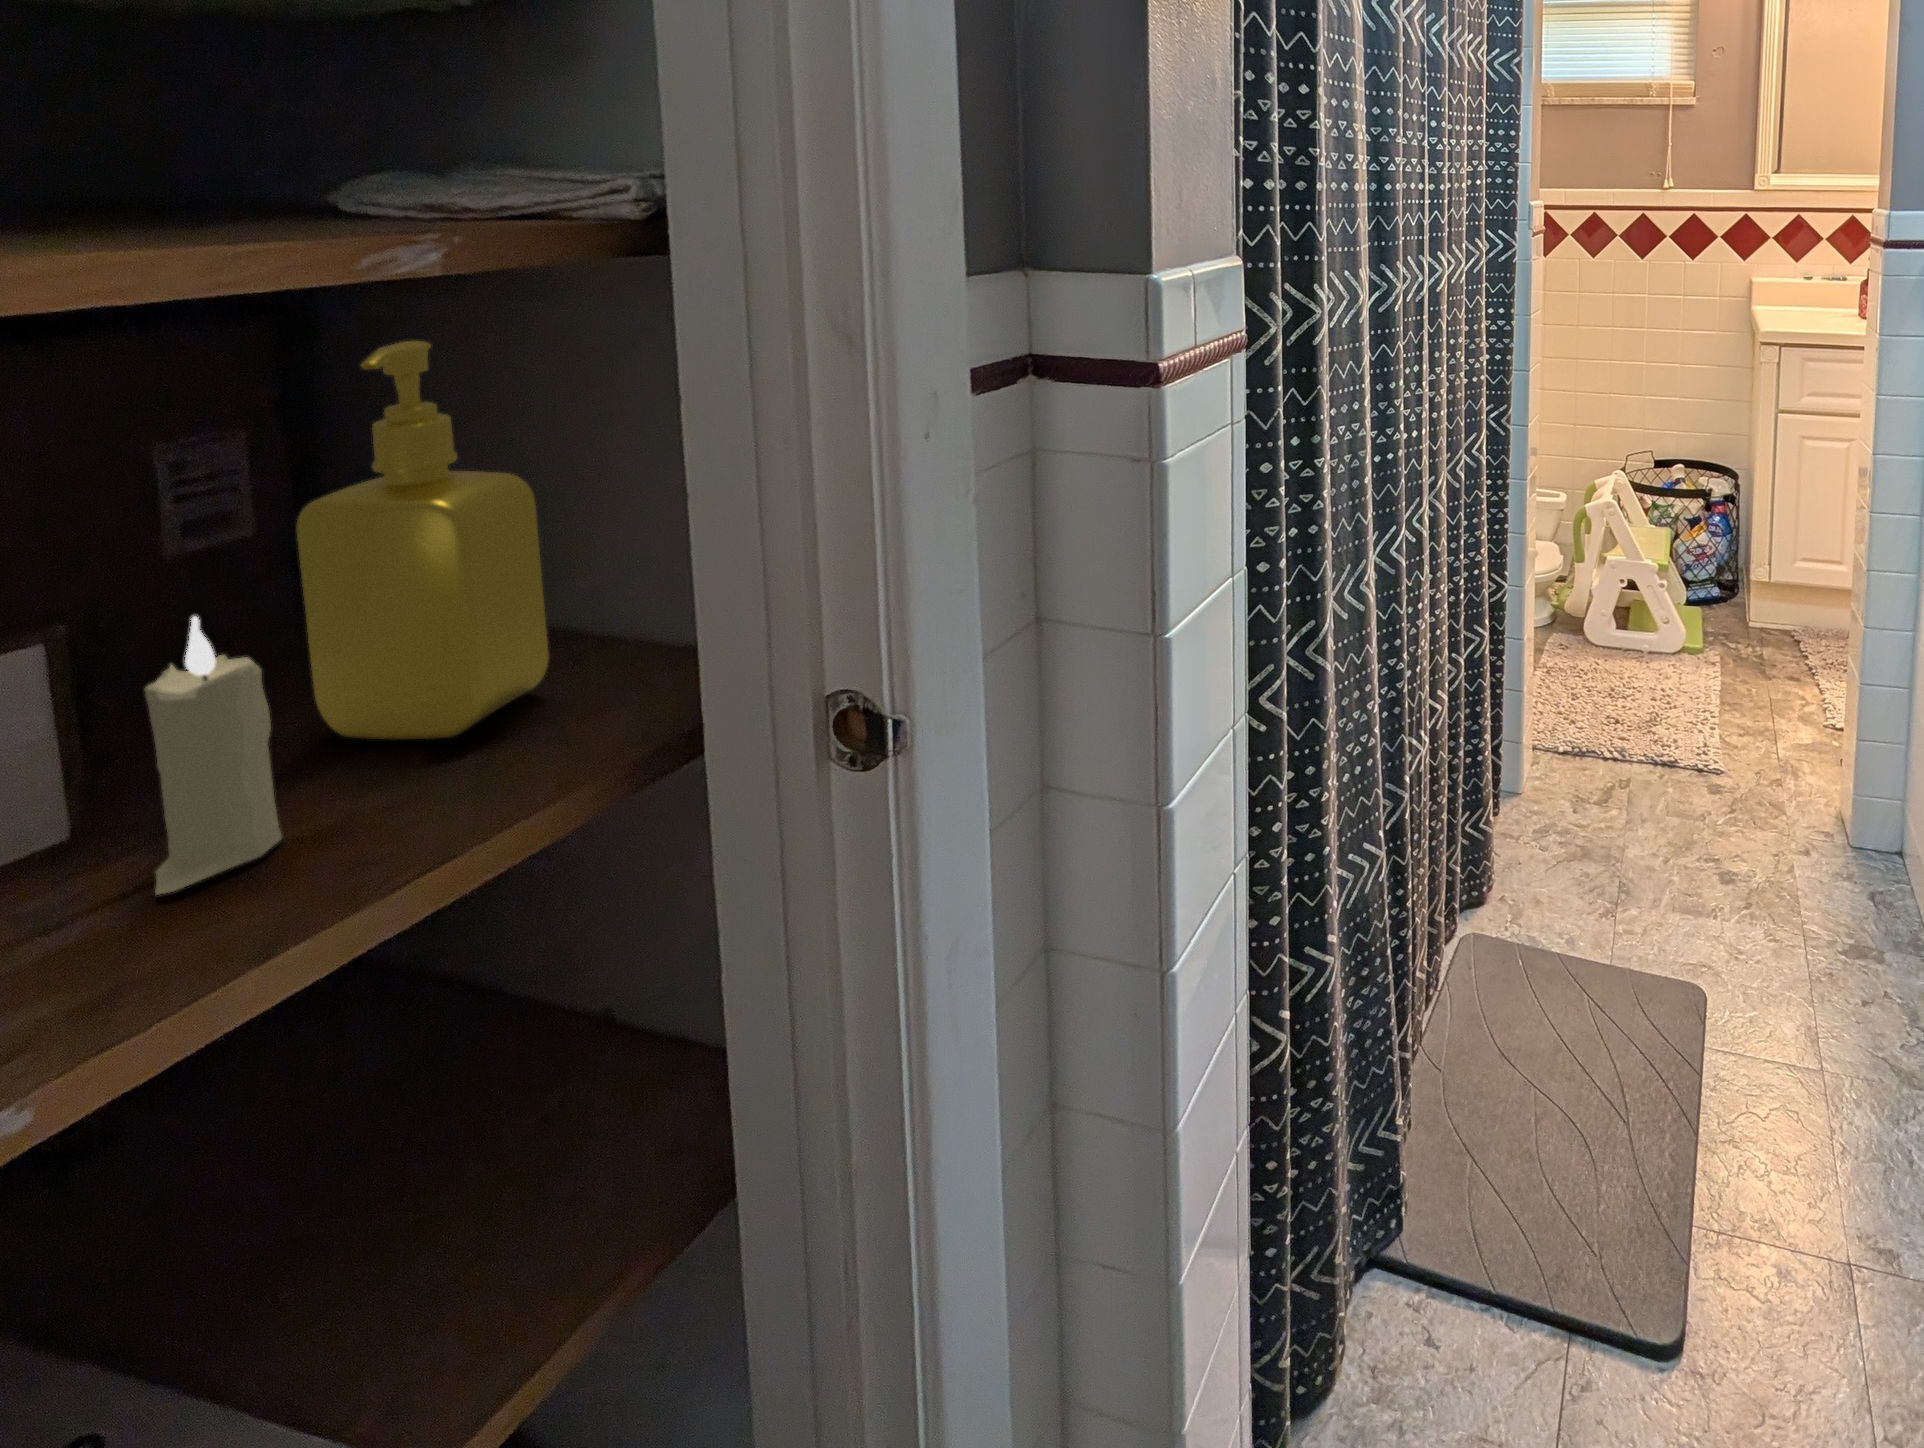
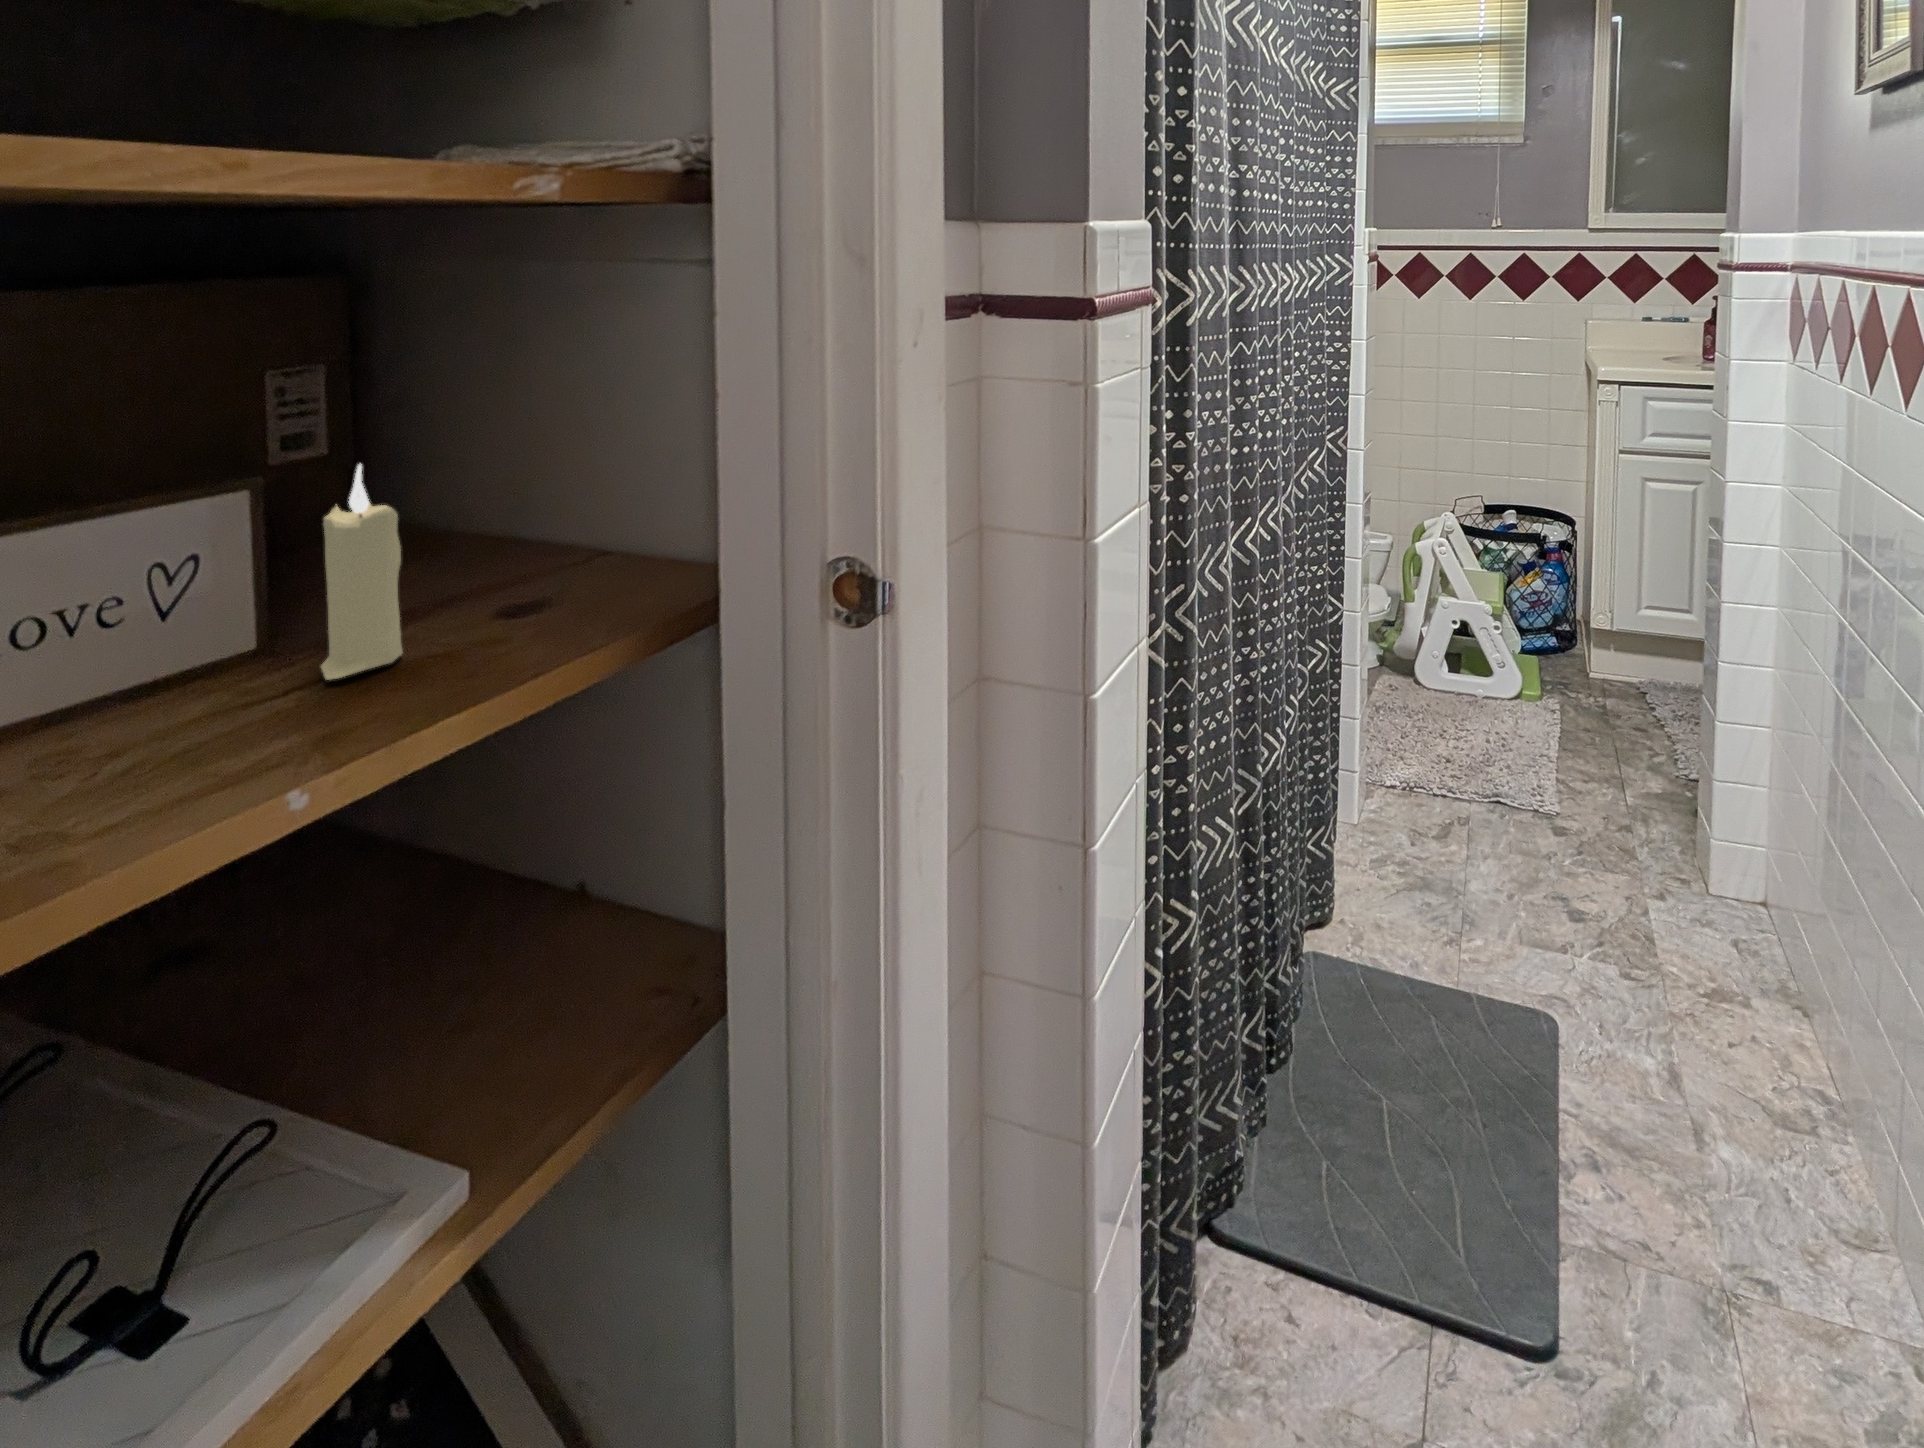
soap dispenser: present [296,341,549,740] -> none [399,276,572,599]

